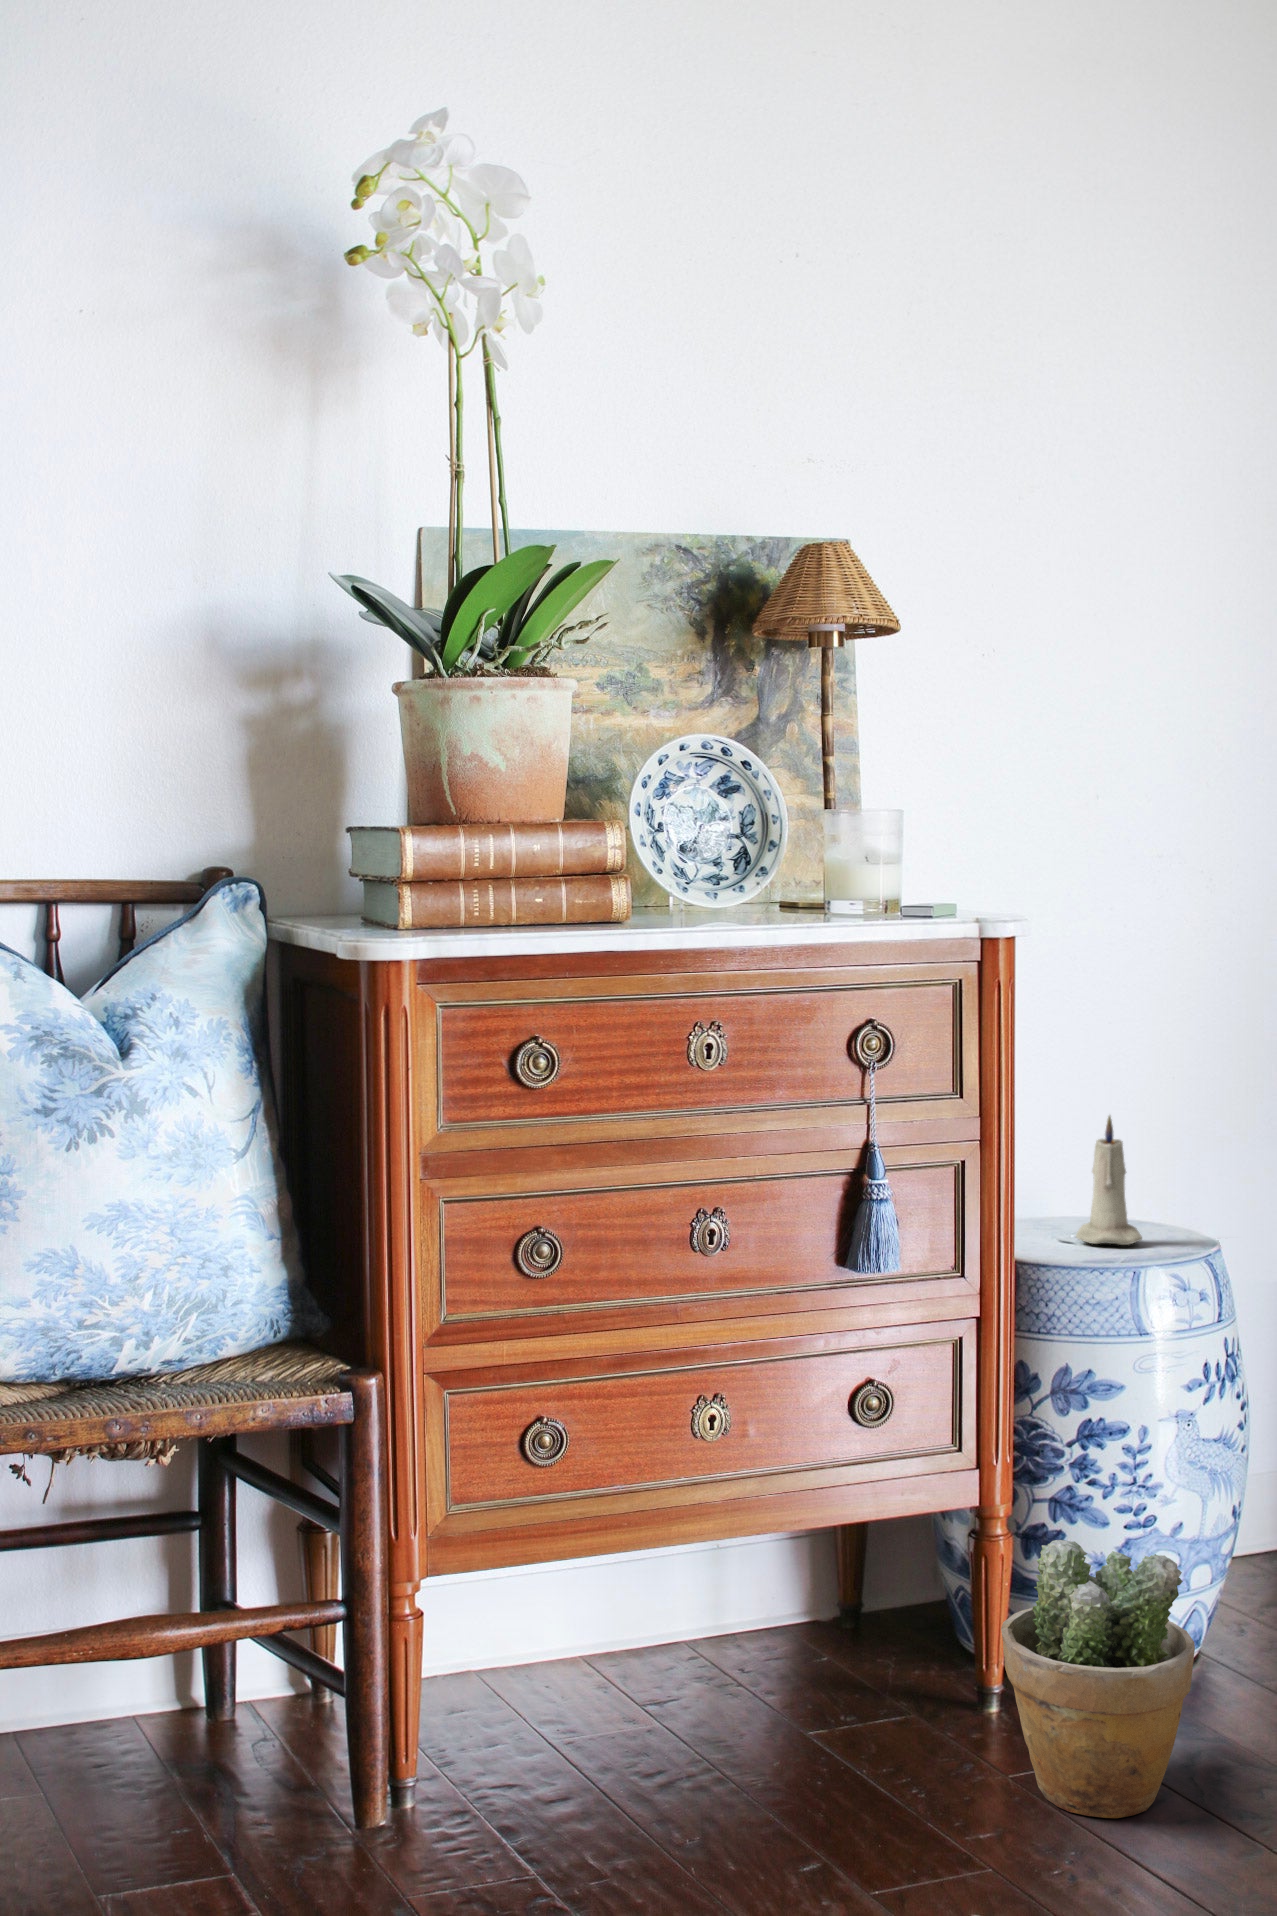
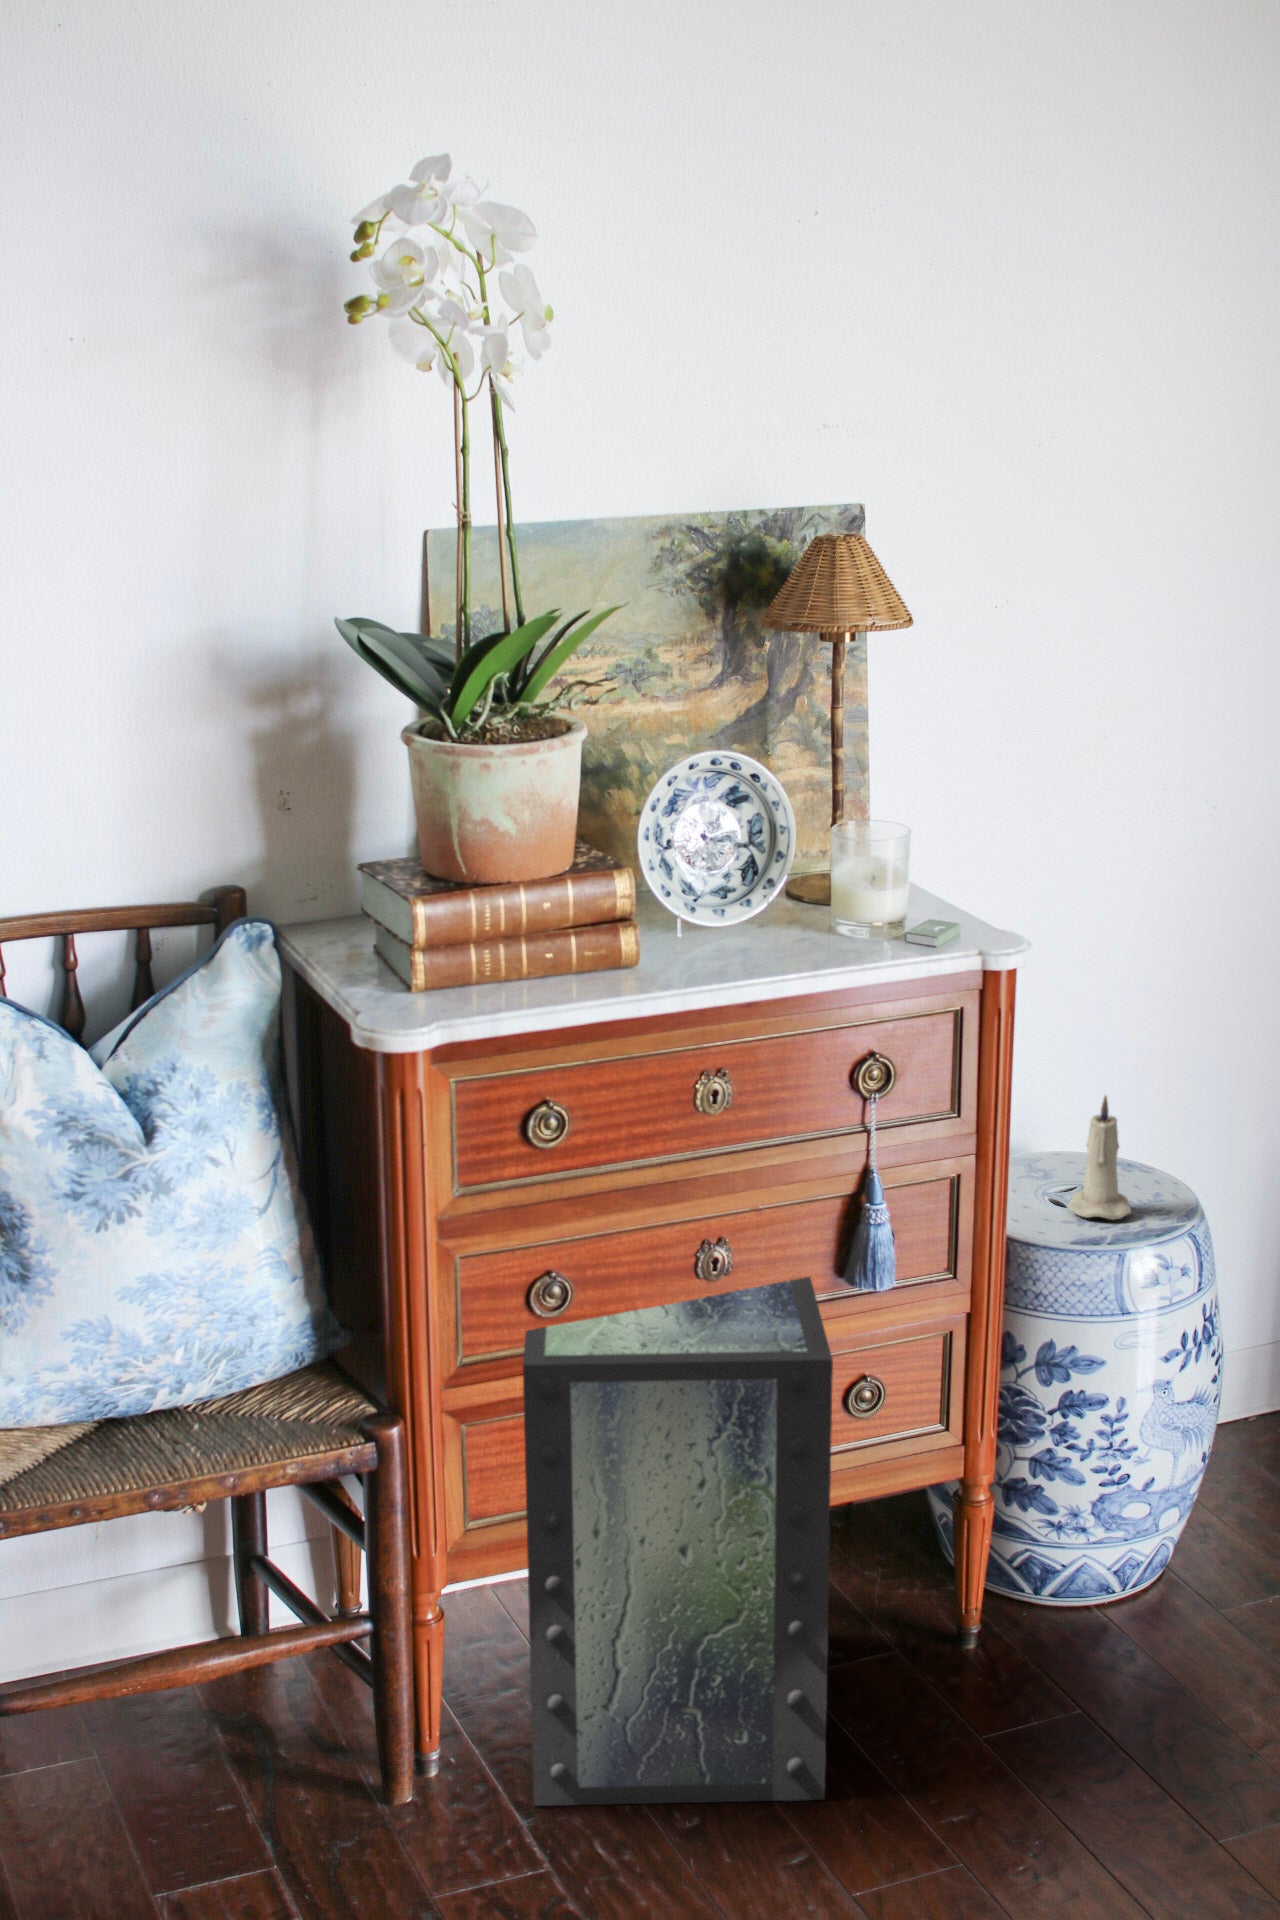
storage box: none [514,1241,844,1841] -> present [523,1277,833,1806]
potted plant: present [1001,1540,1195,1818] -> none [975,1539,1151,1785]

